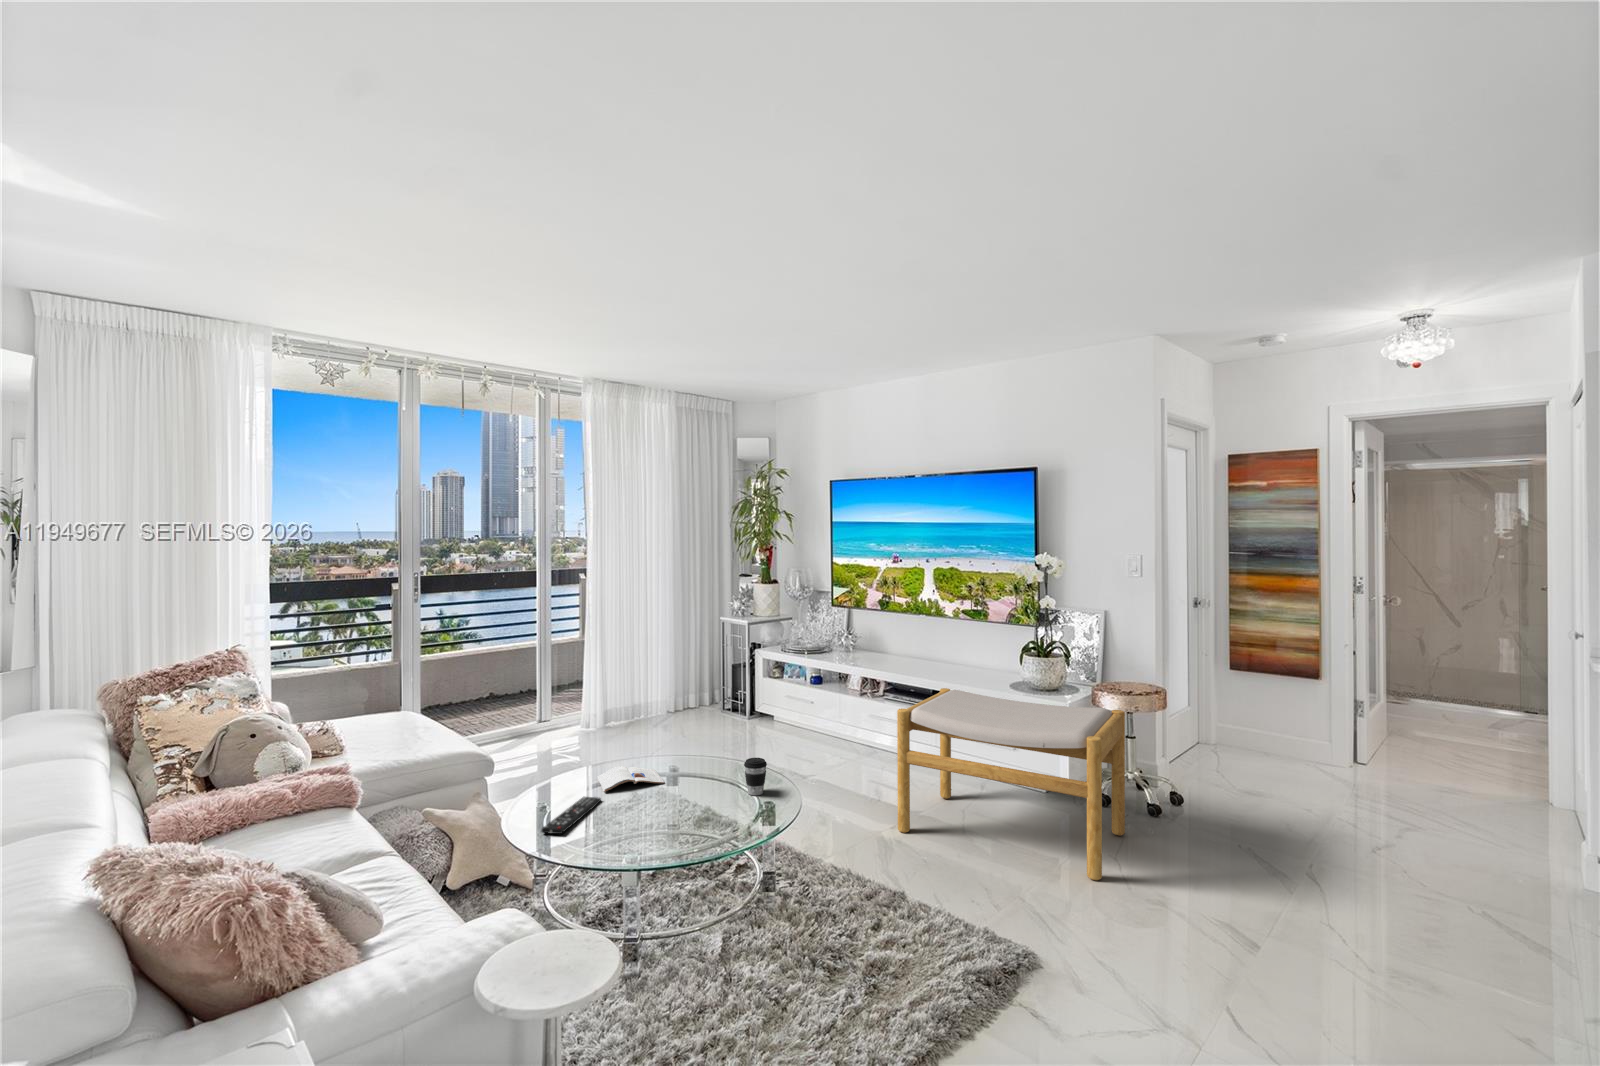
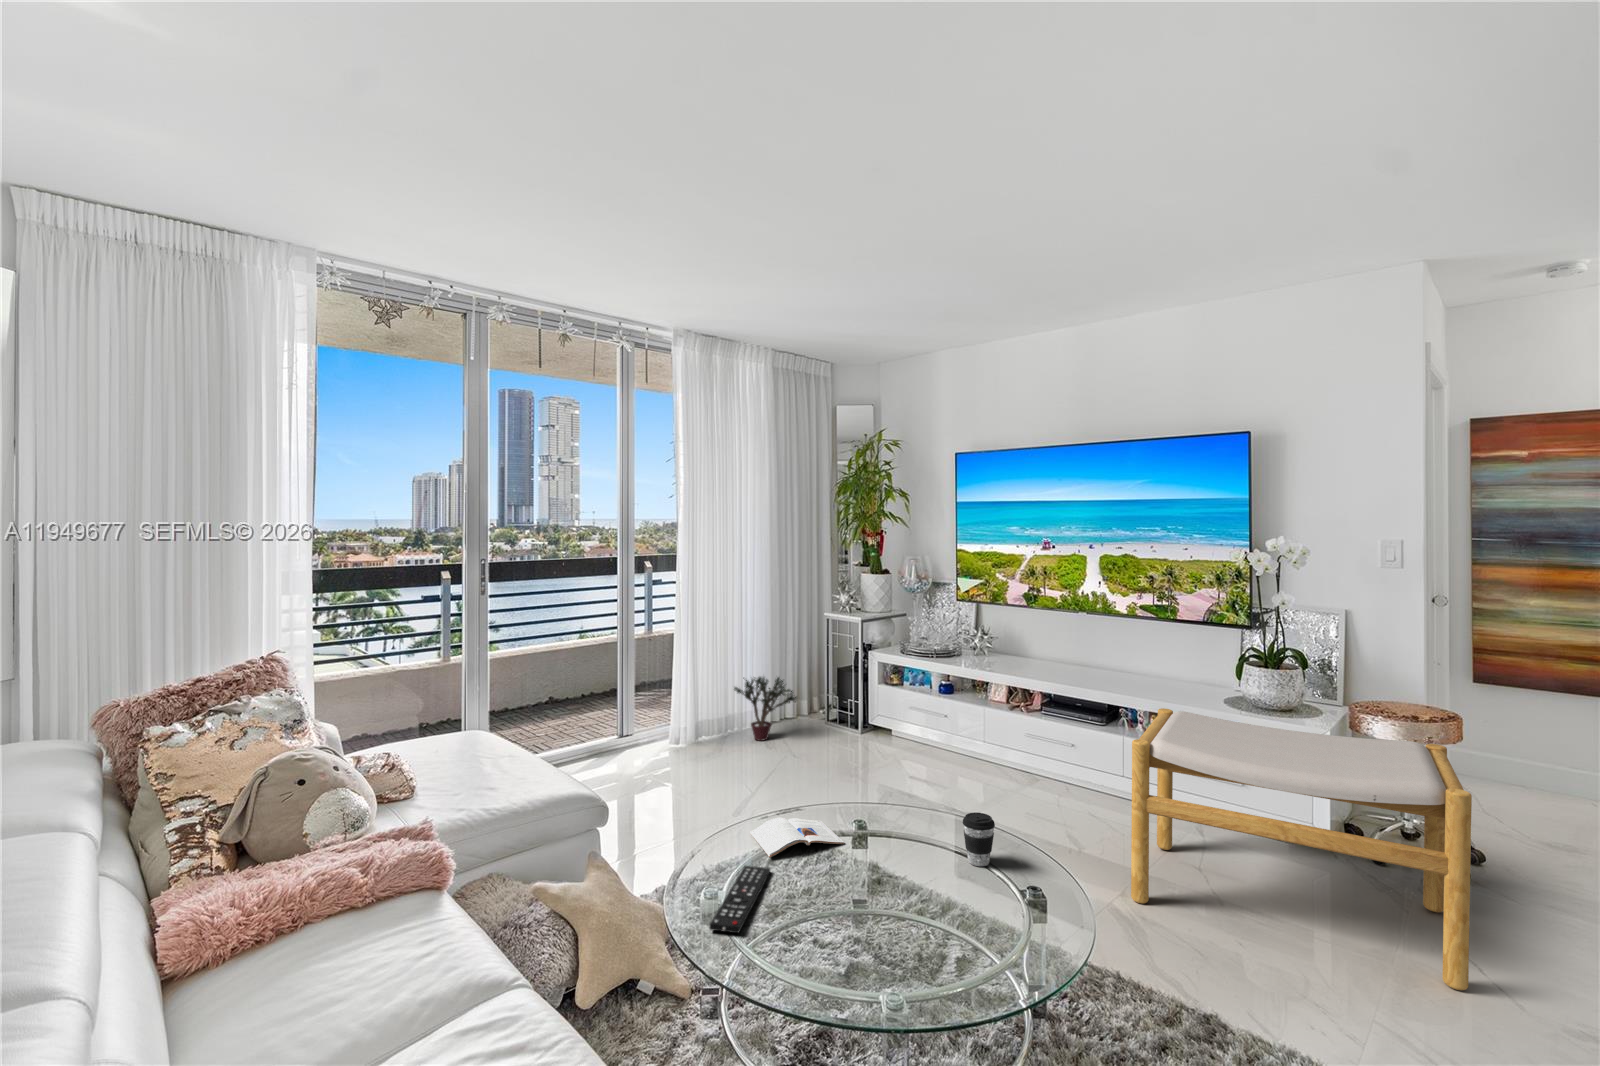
potted plant: none [637,669,693,725] -> present [734,677,797,741]

